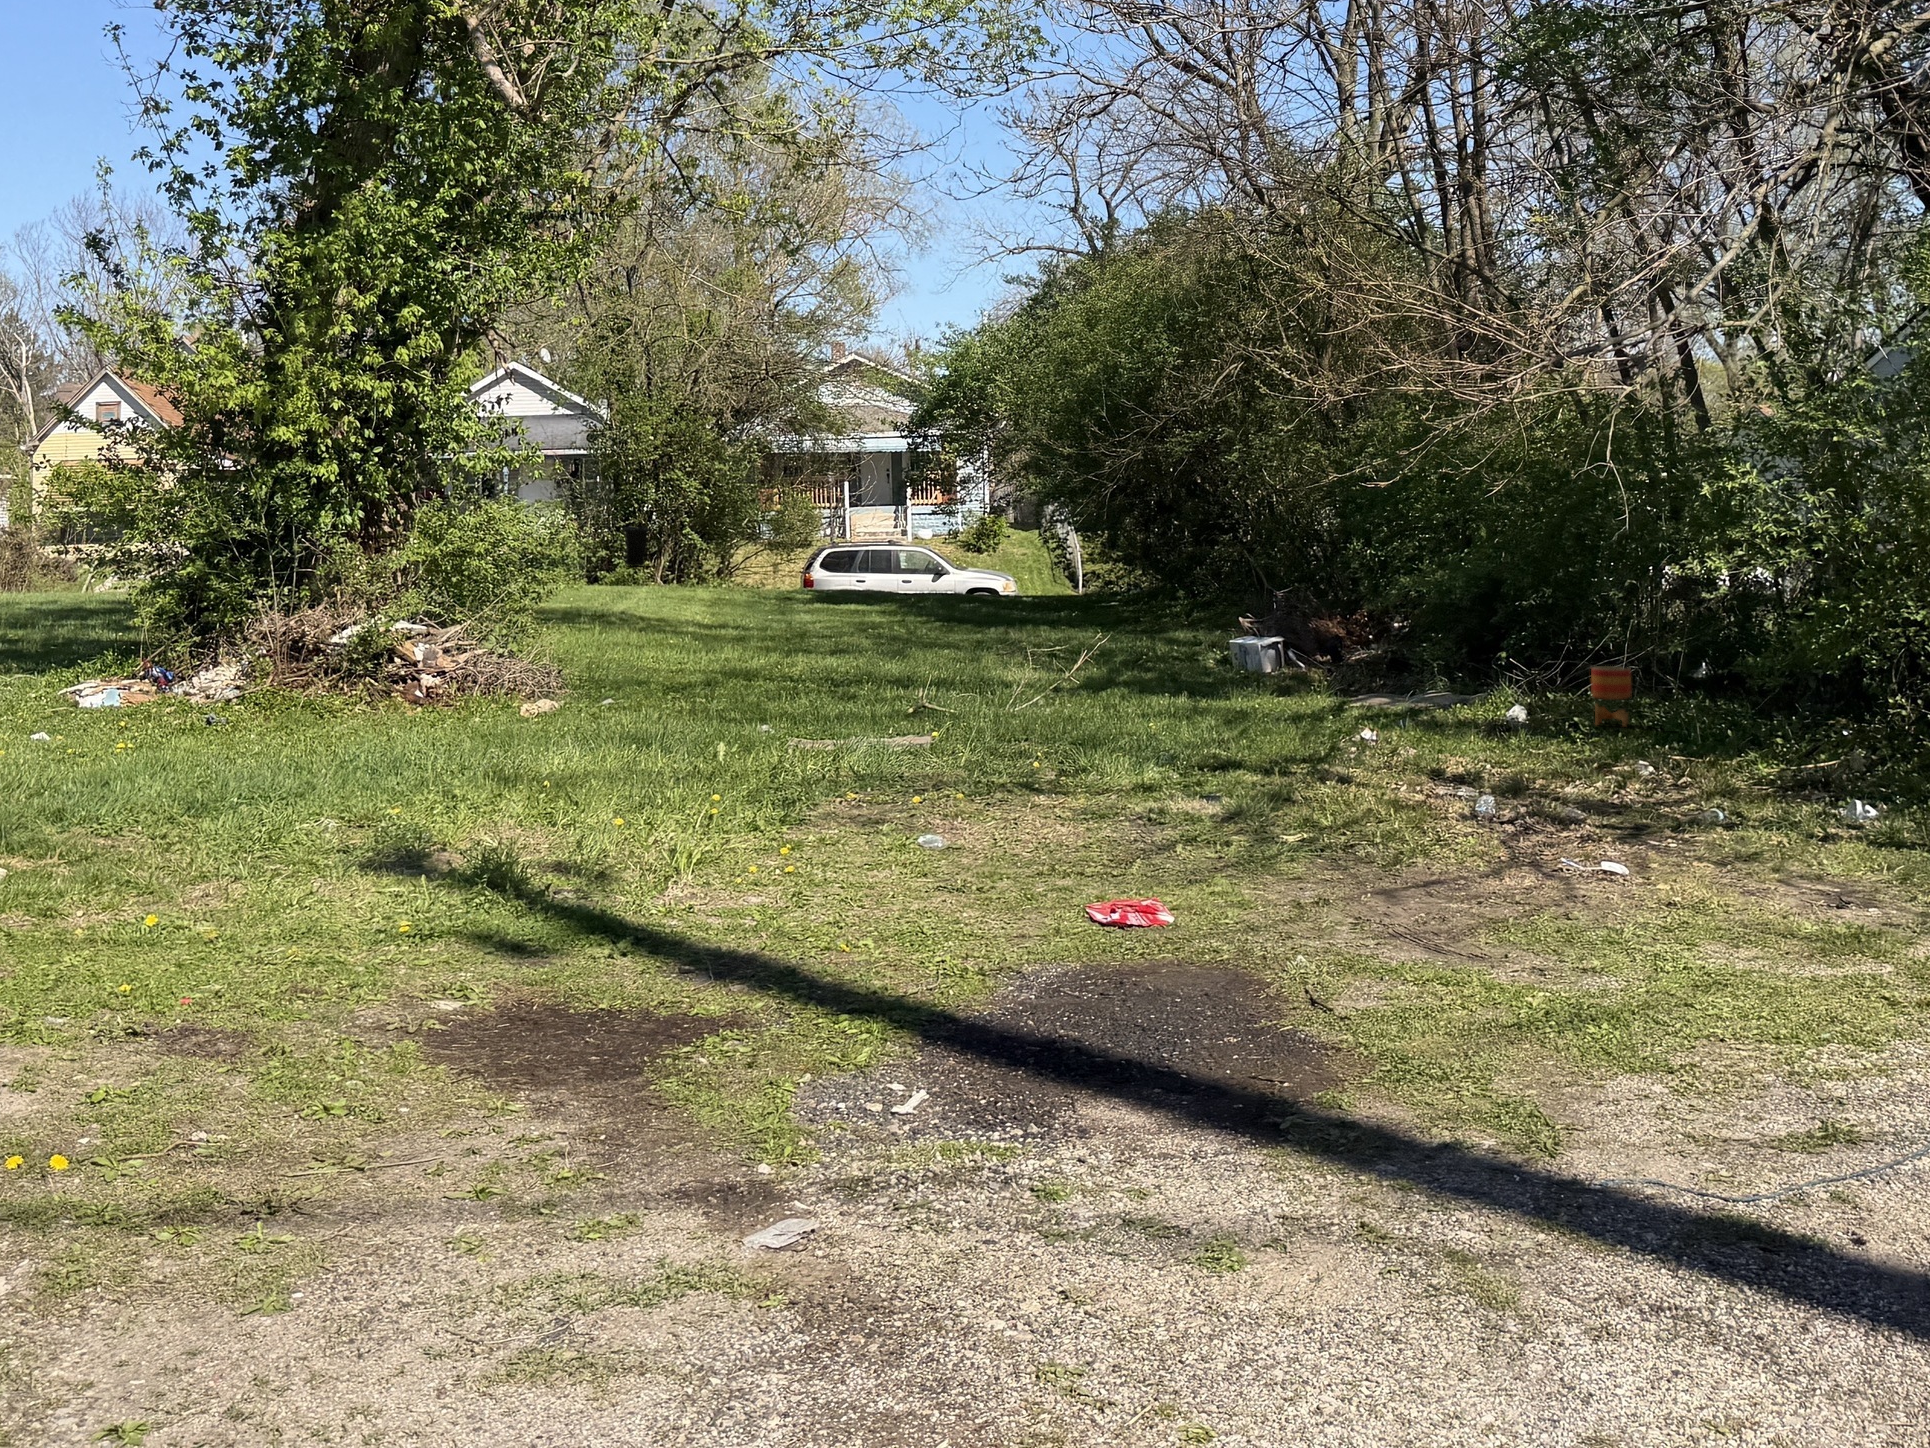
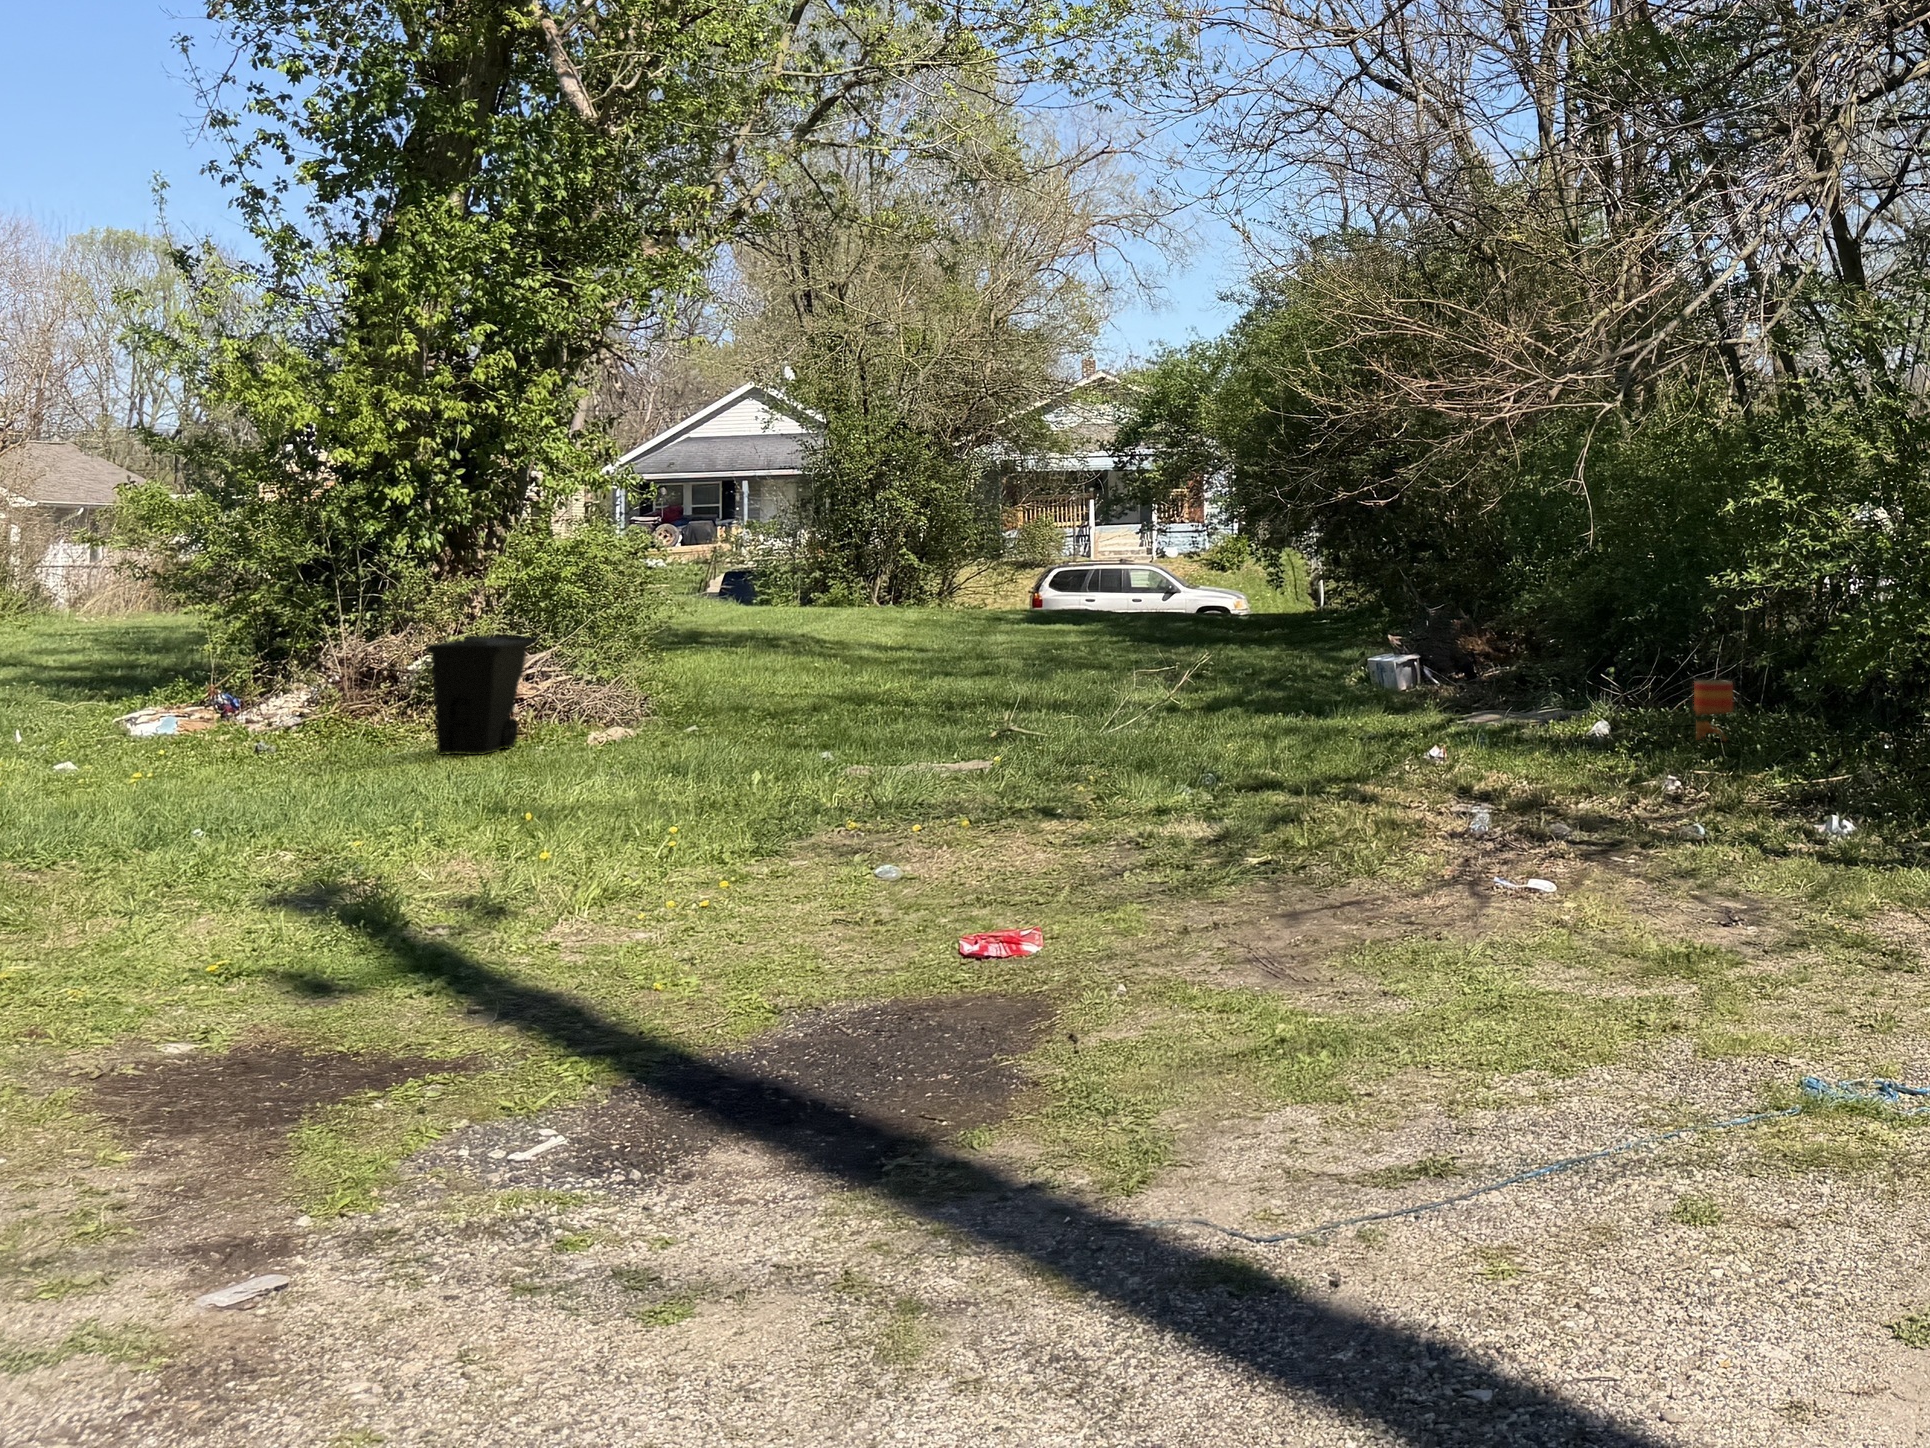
trash can: present [623,527,650,567] -> present [426,635,539,755]

